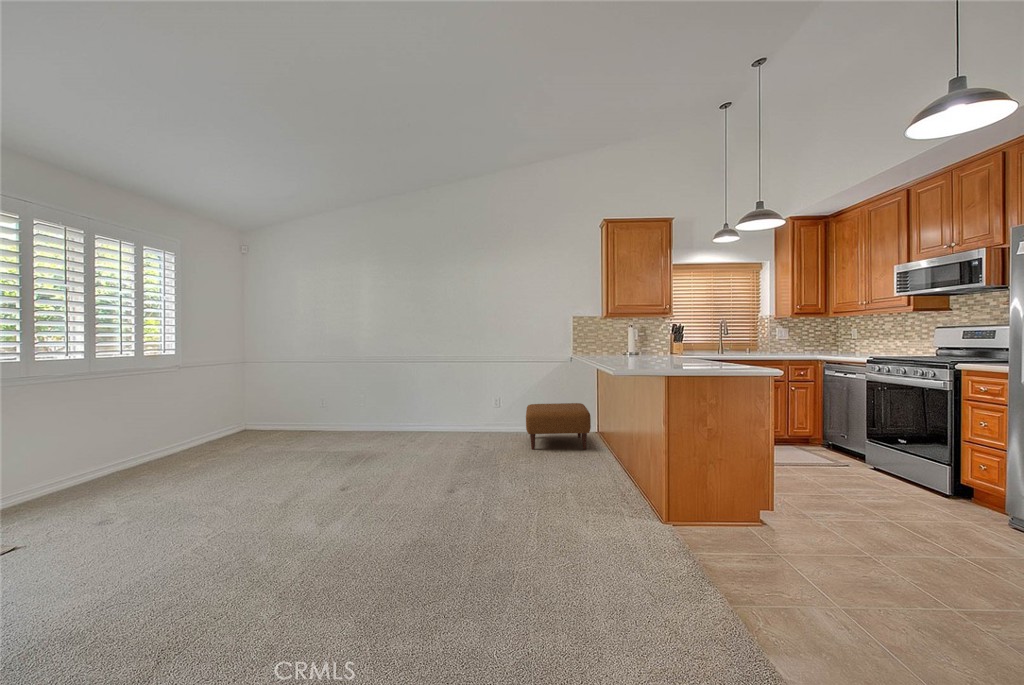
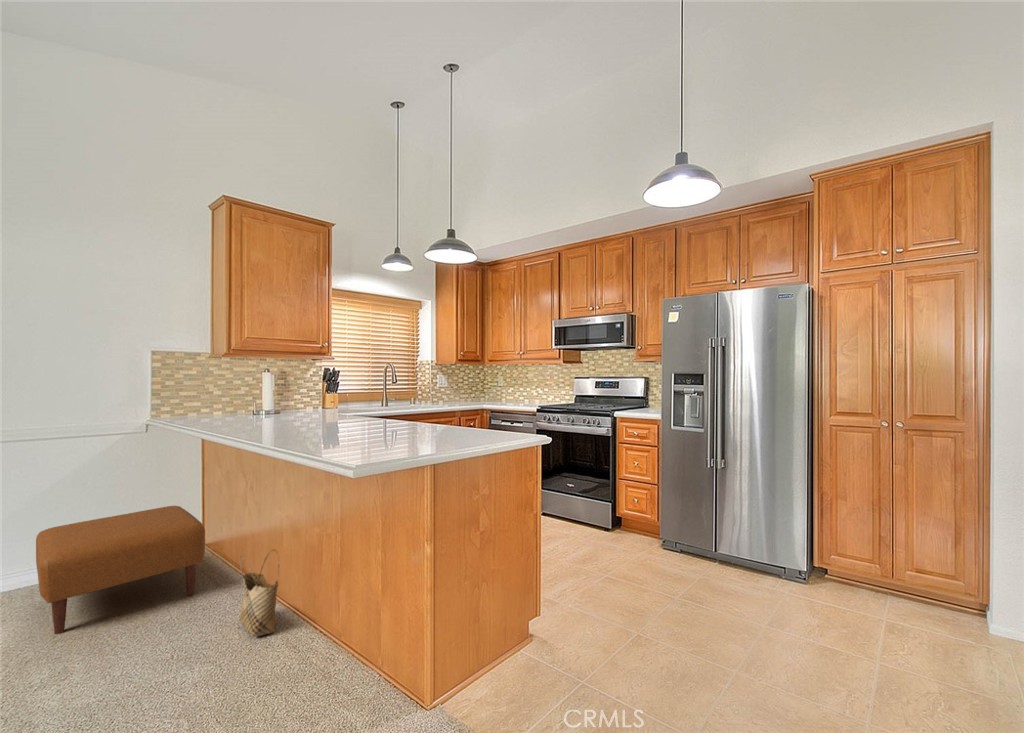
woven basket: none [599,428,618,472] -> present [240,550,279,637]

